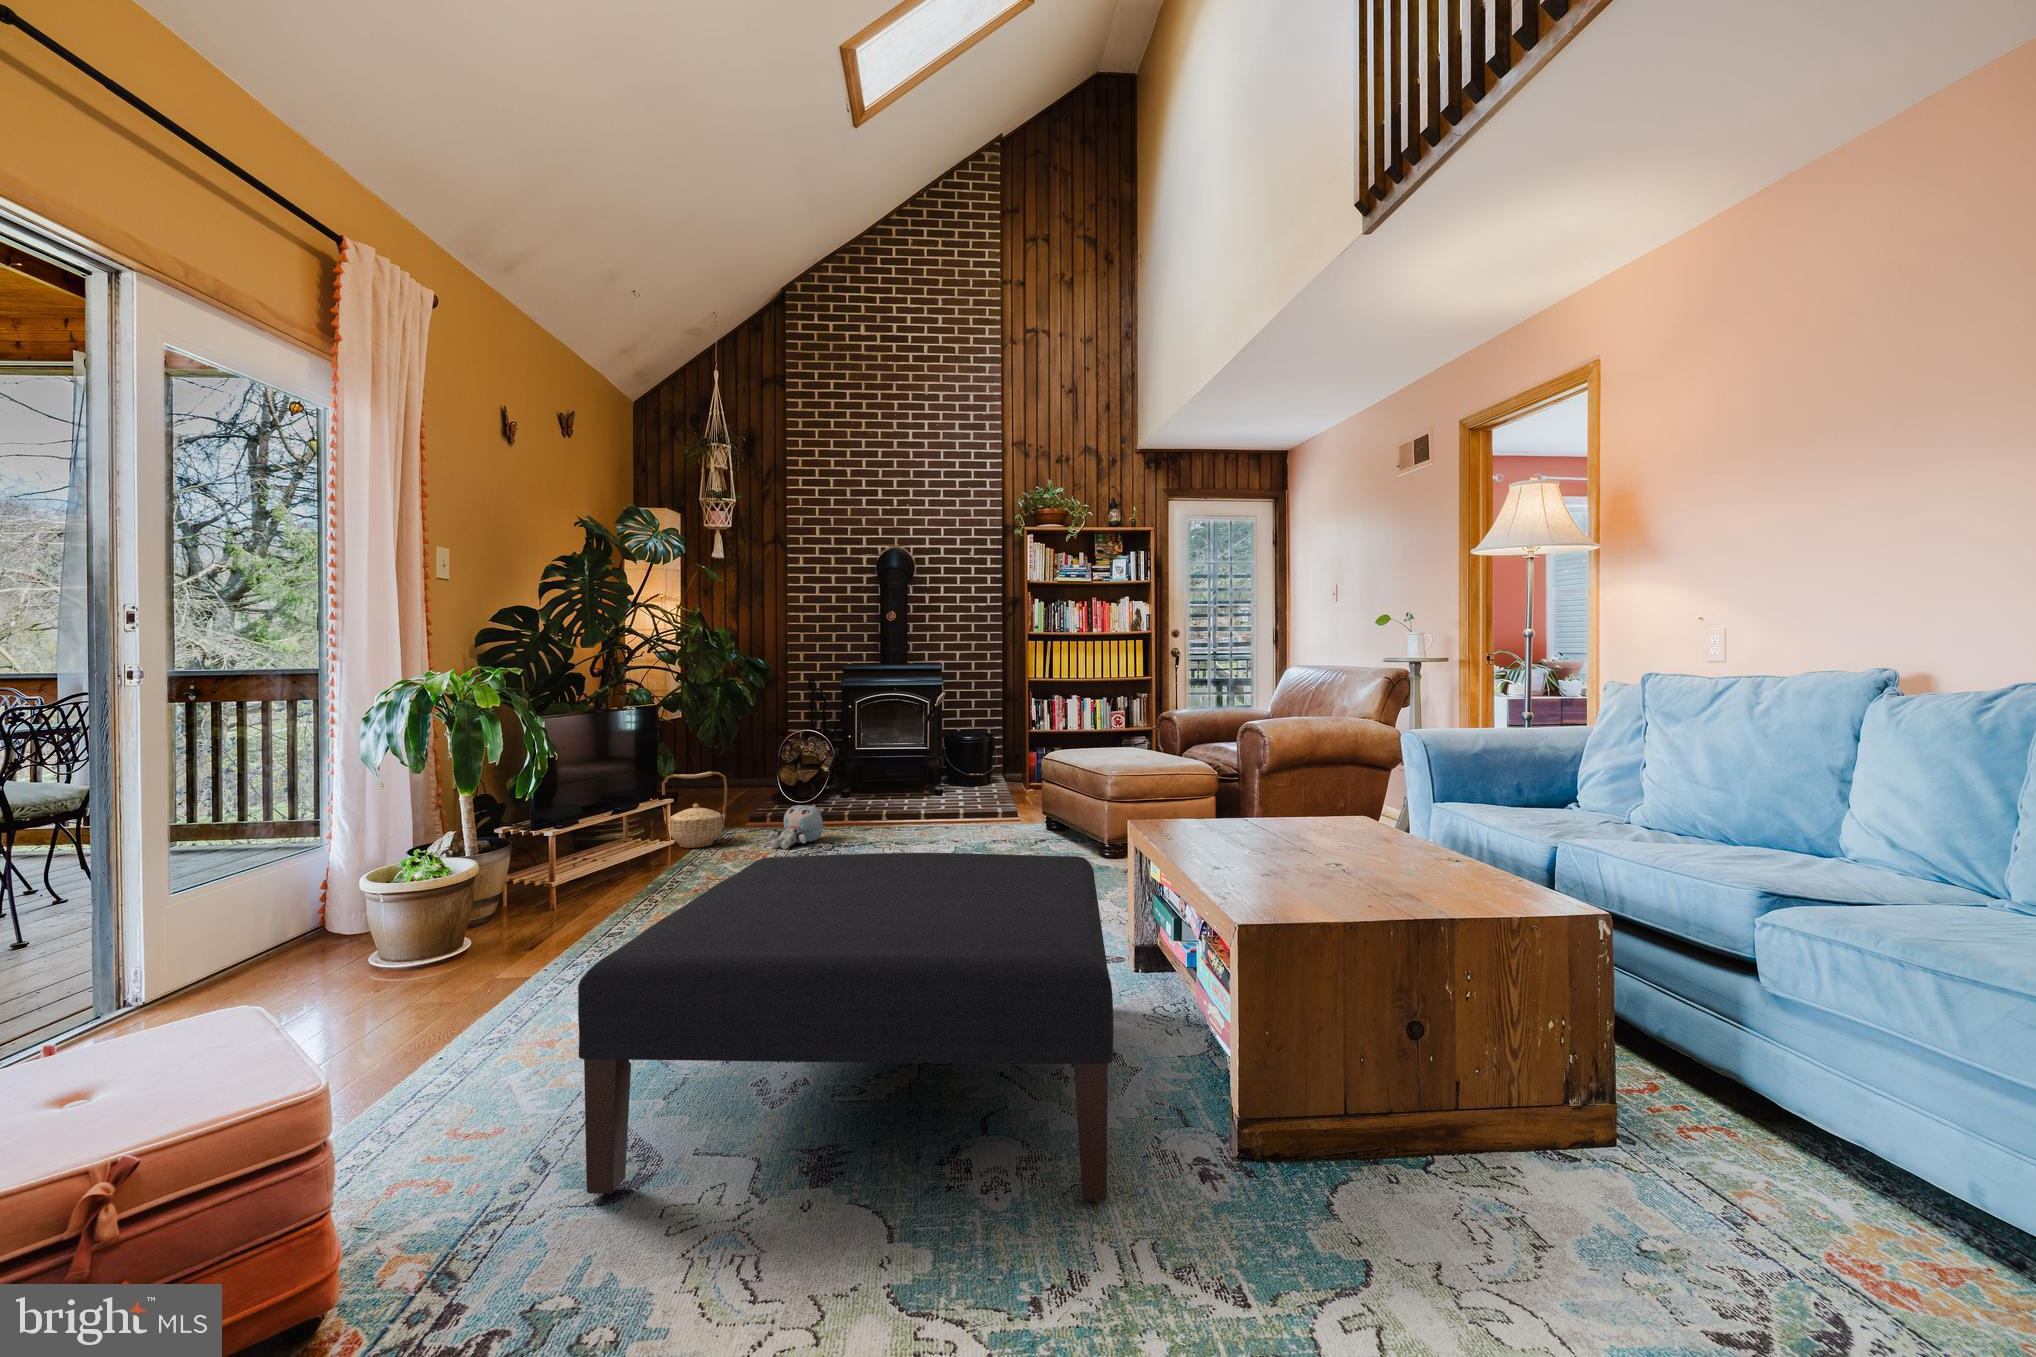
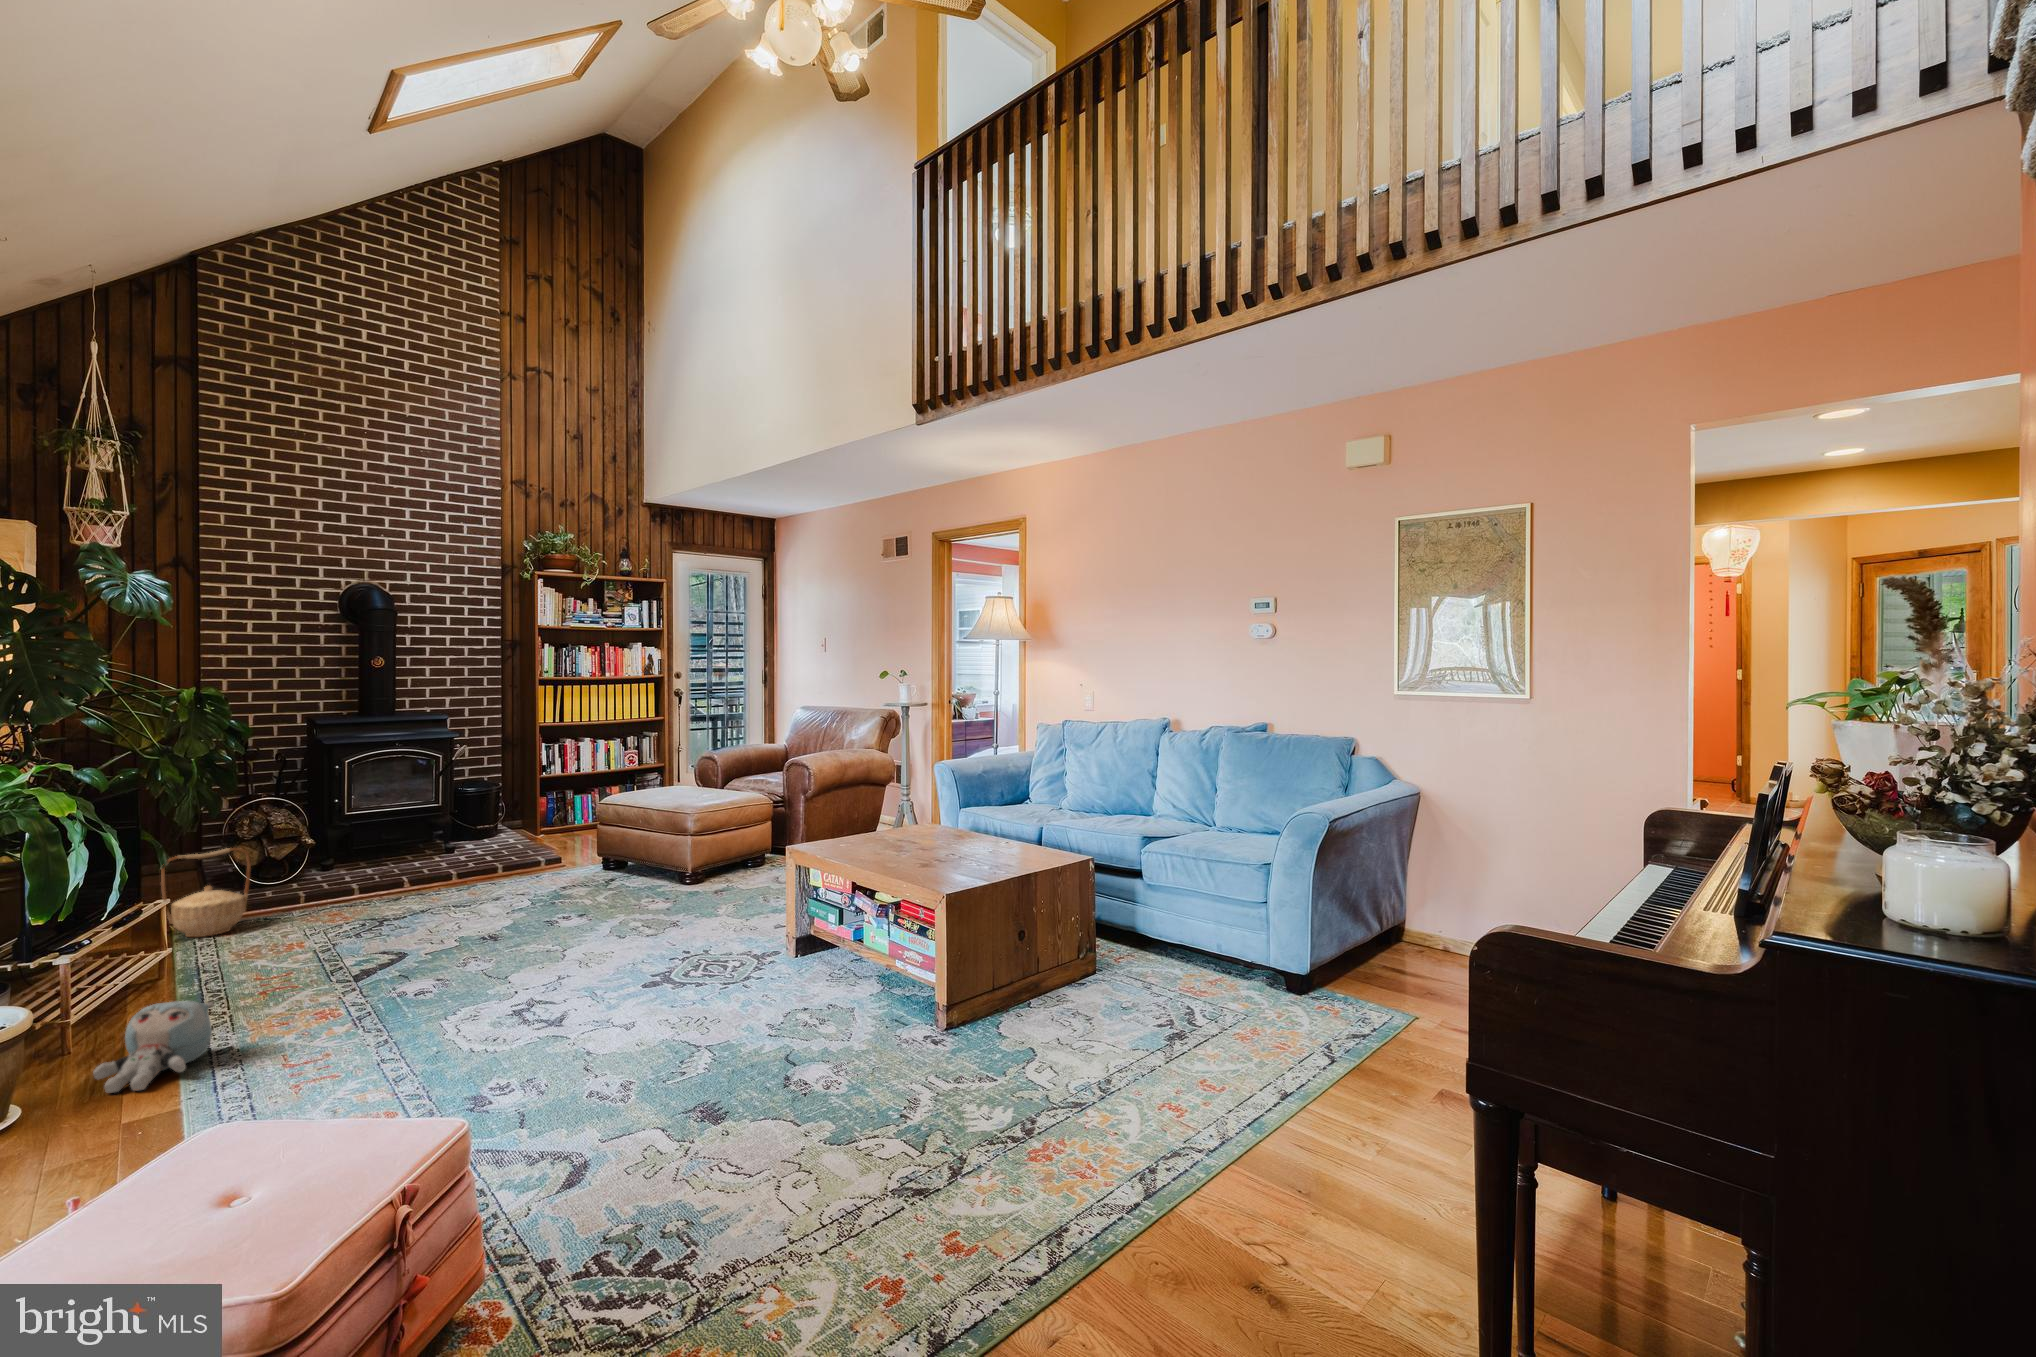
plush toy: present [768,805,824,849] -> present [93,1001,213,1093]
ottoman: present [578,853,1114,1201] -> none [515,877,900,1146]

